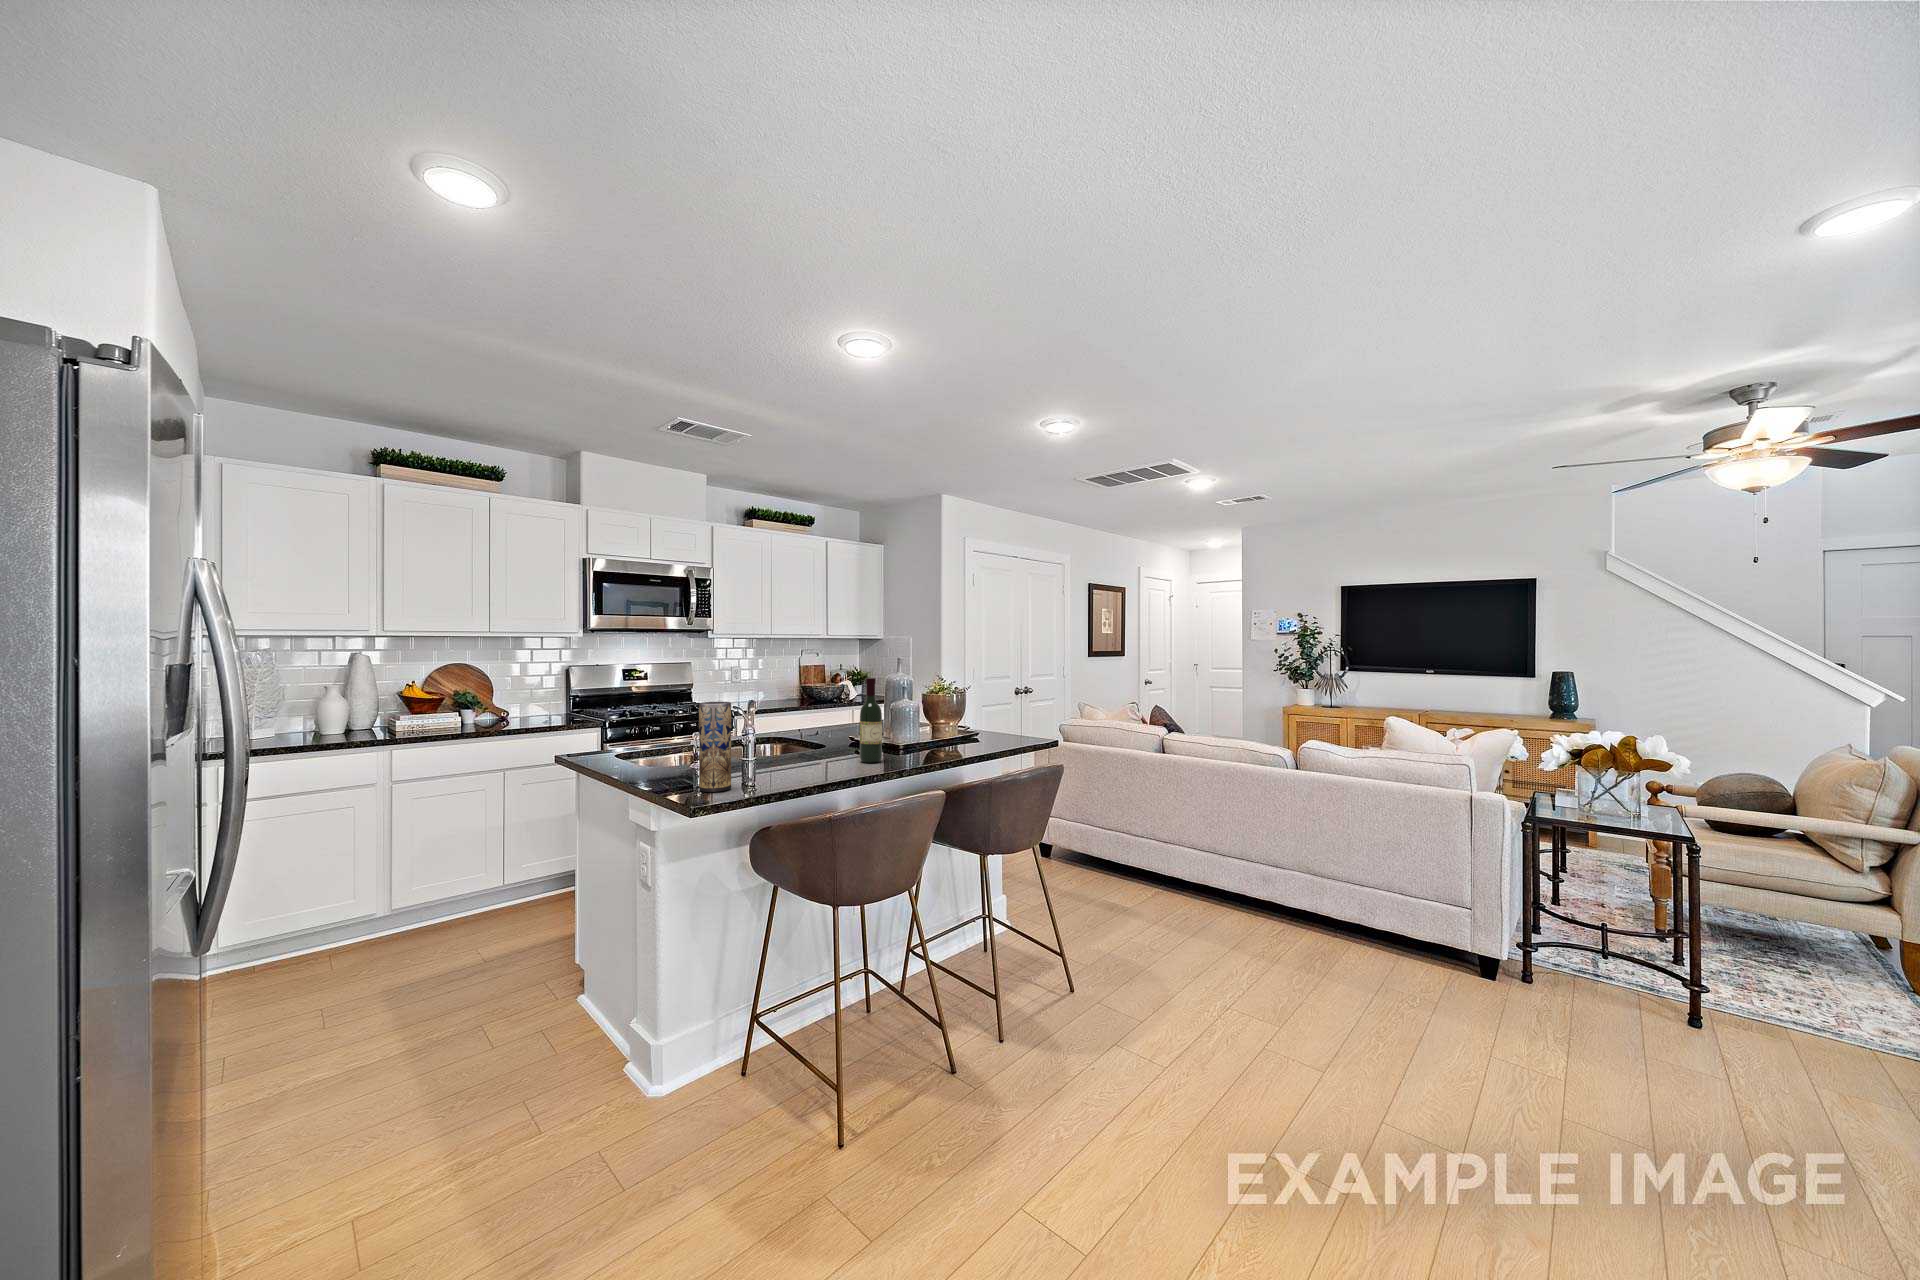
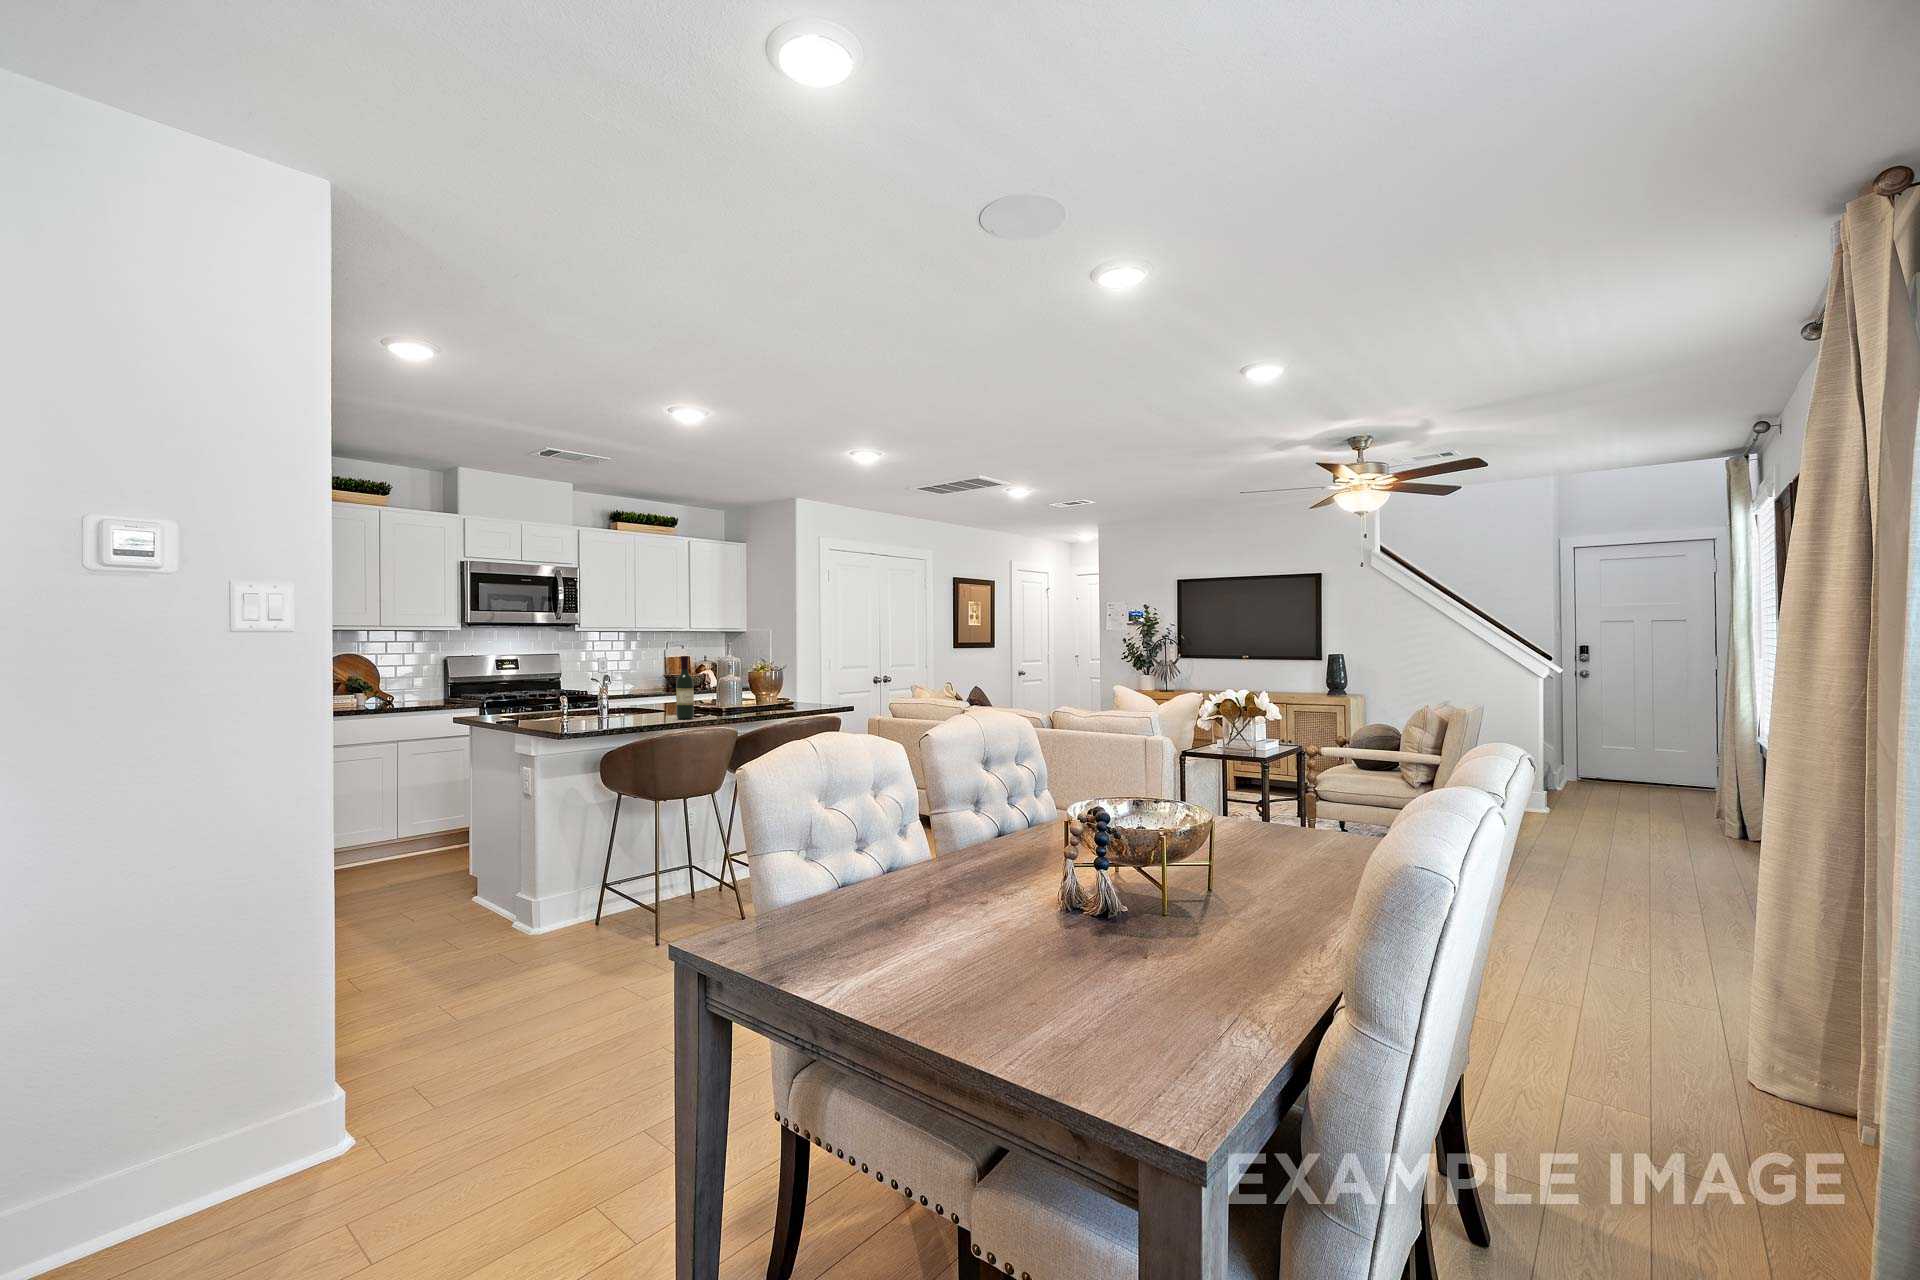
vase: present [699,702,731,792] -> none [545,670,569,732]

